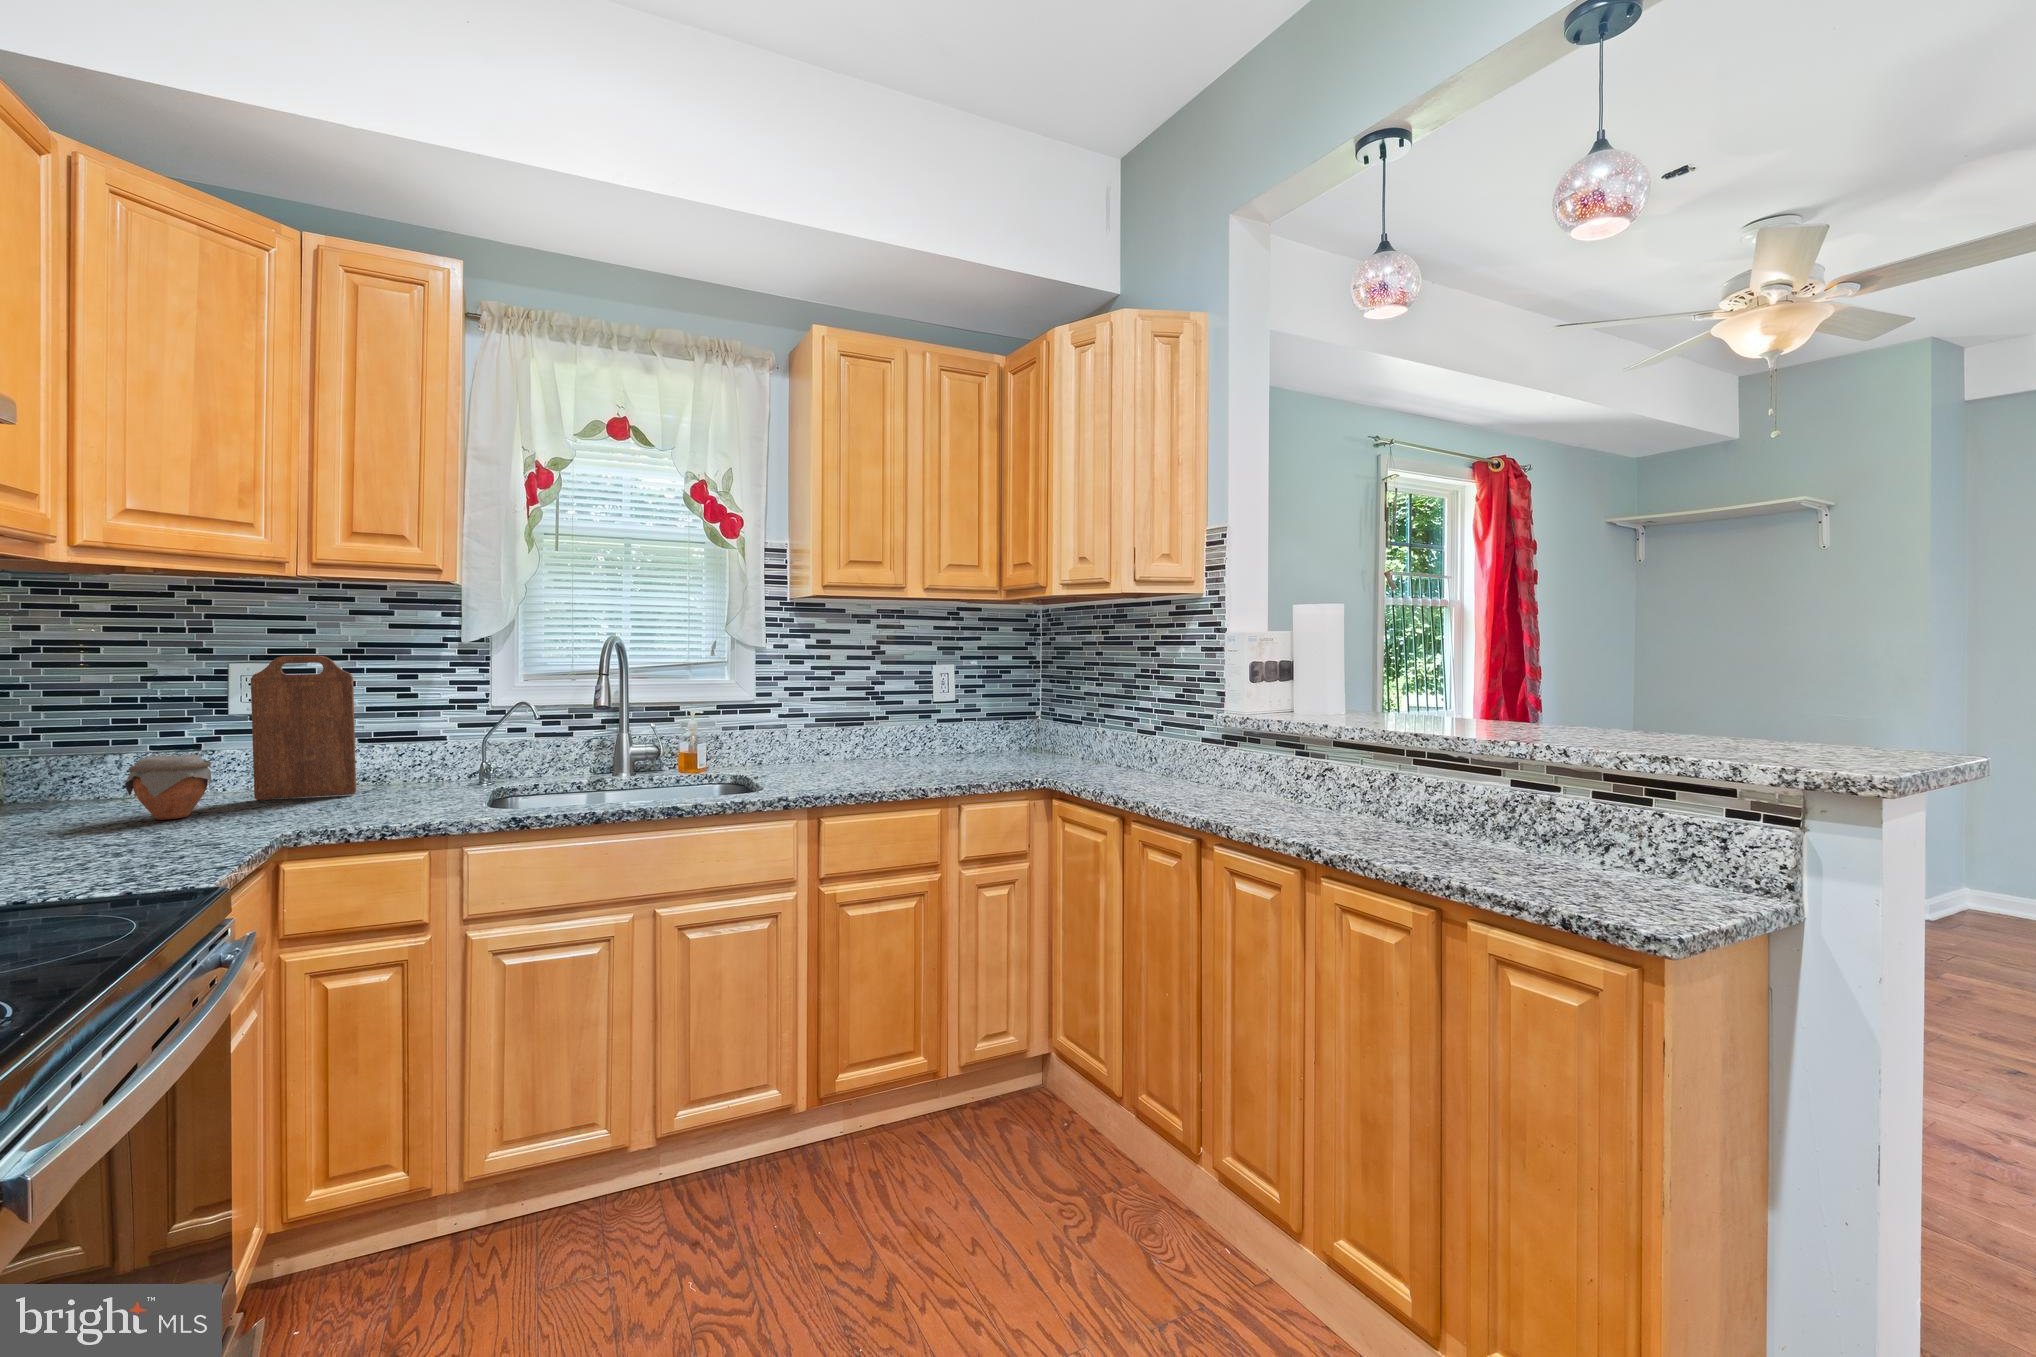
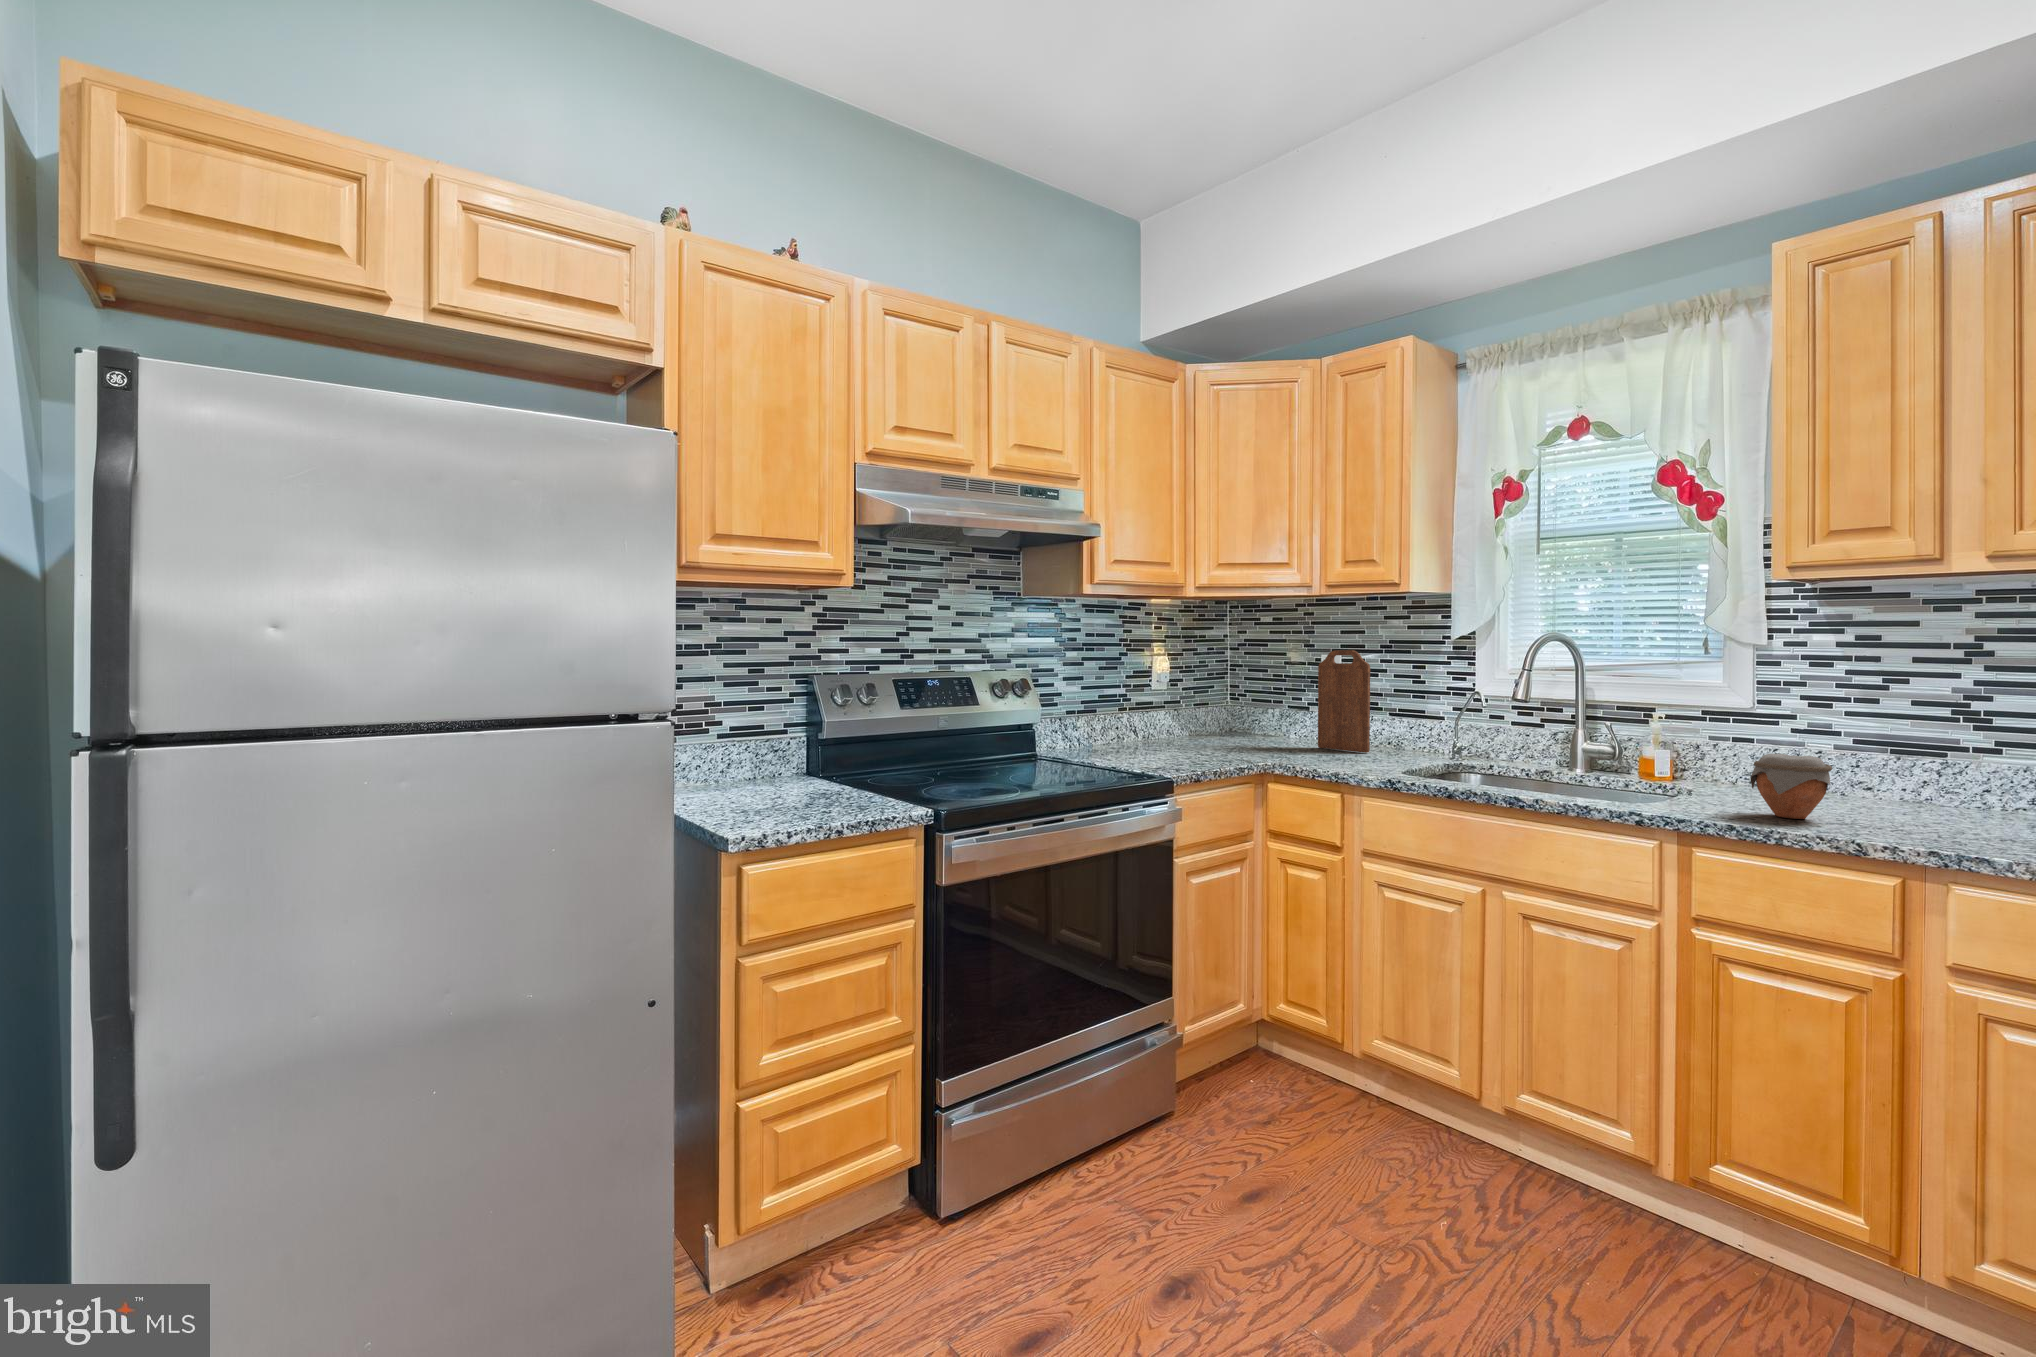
jar: present [125,754,211,820] -> present [1751,754,1832,819]

